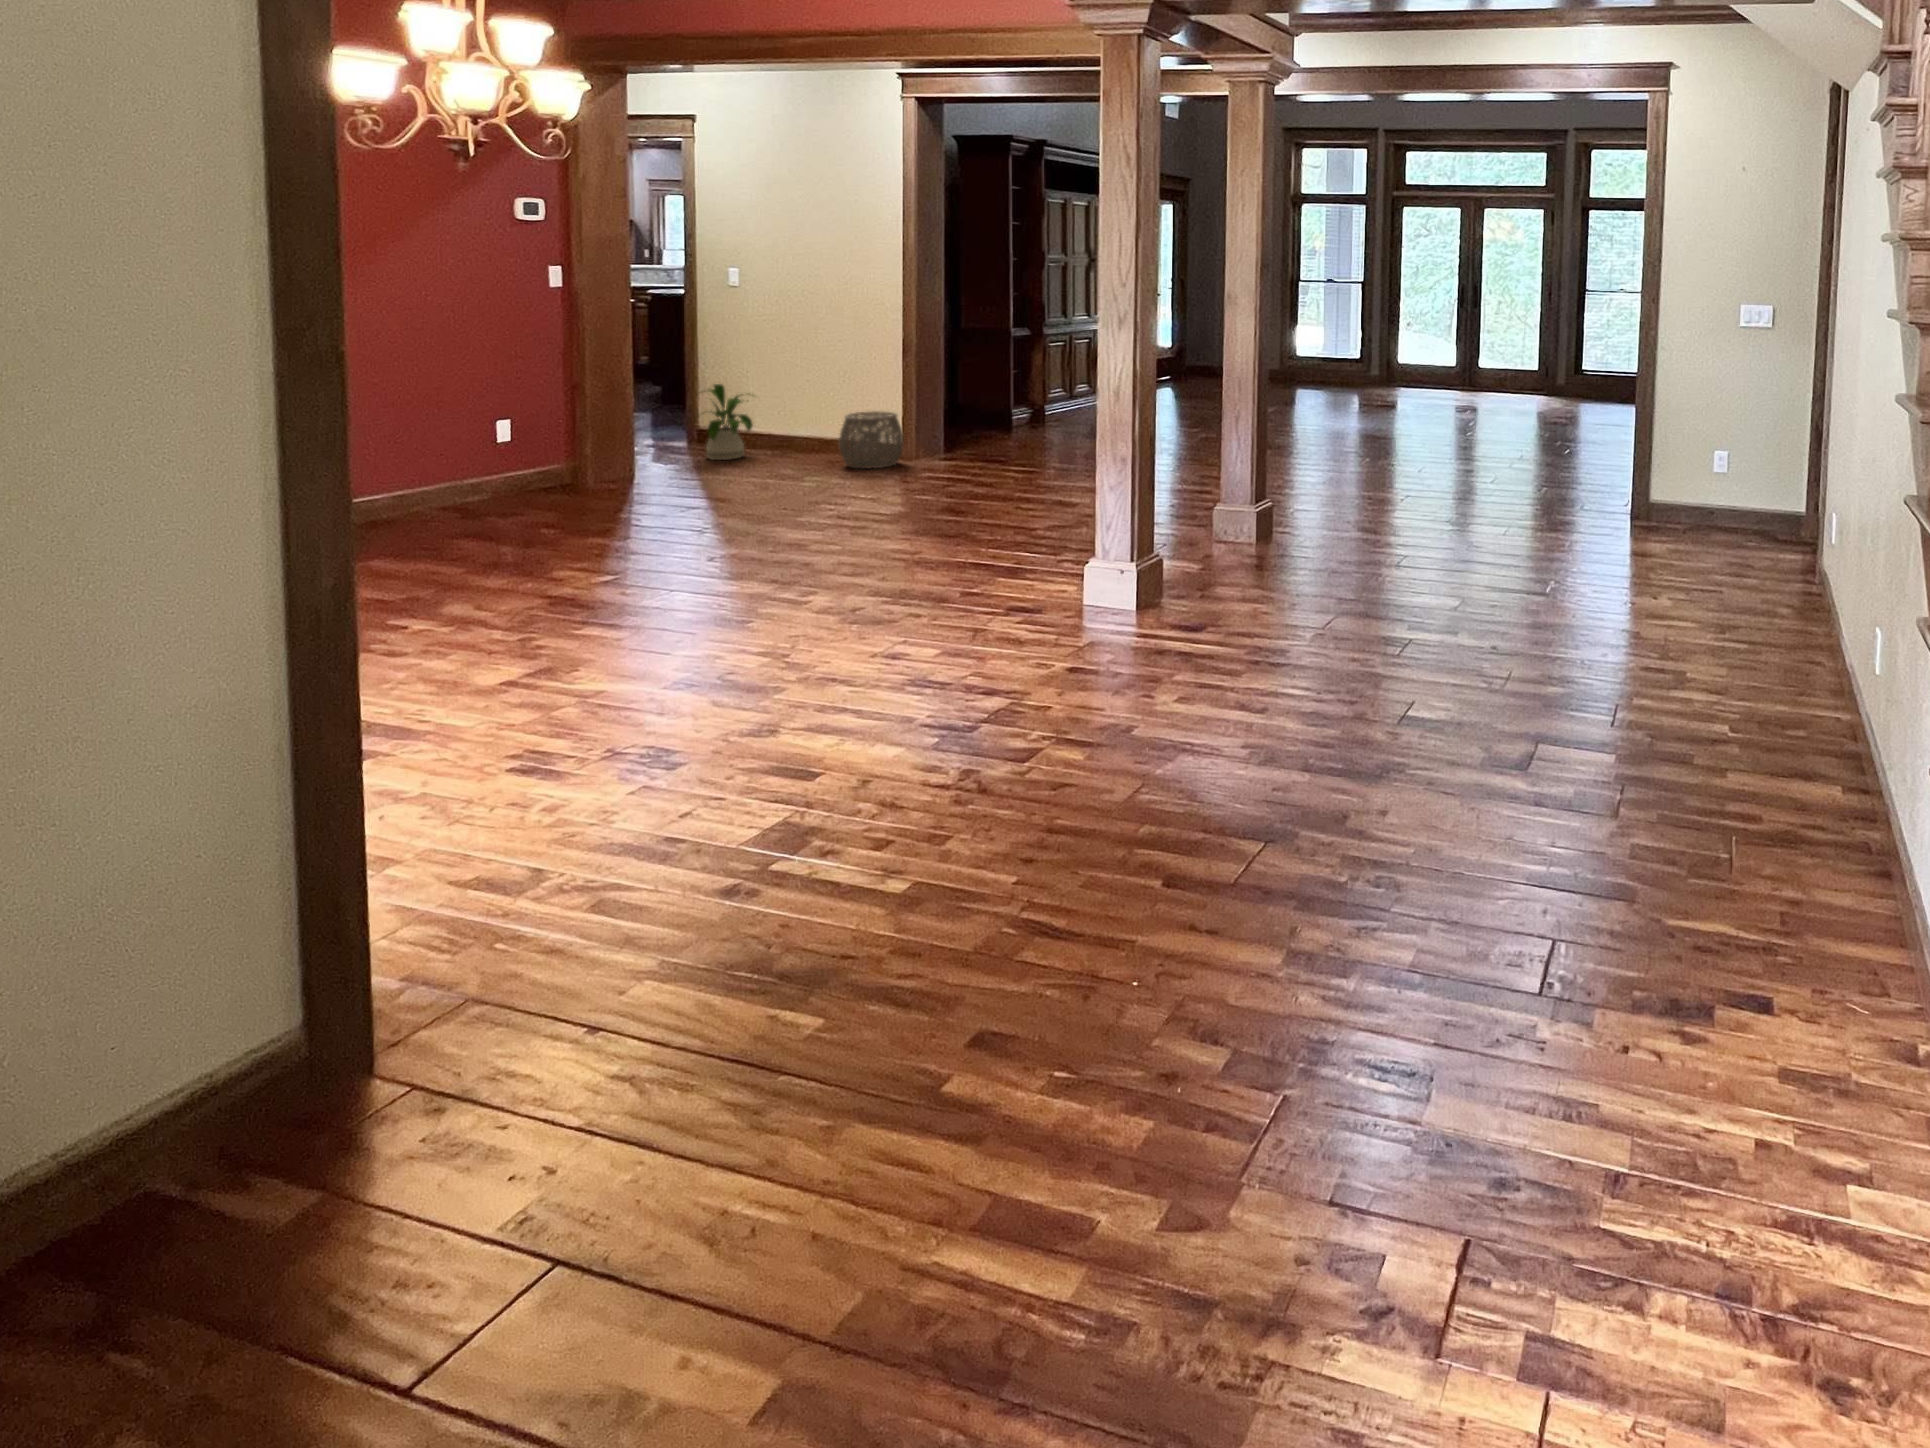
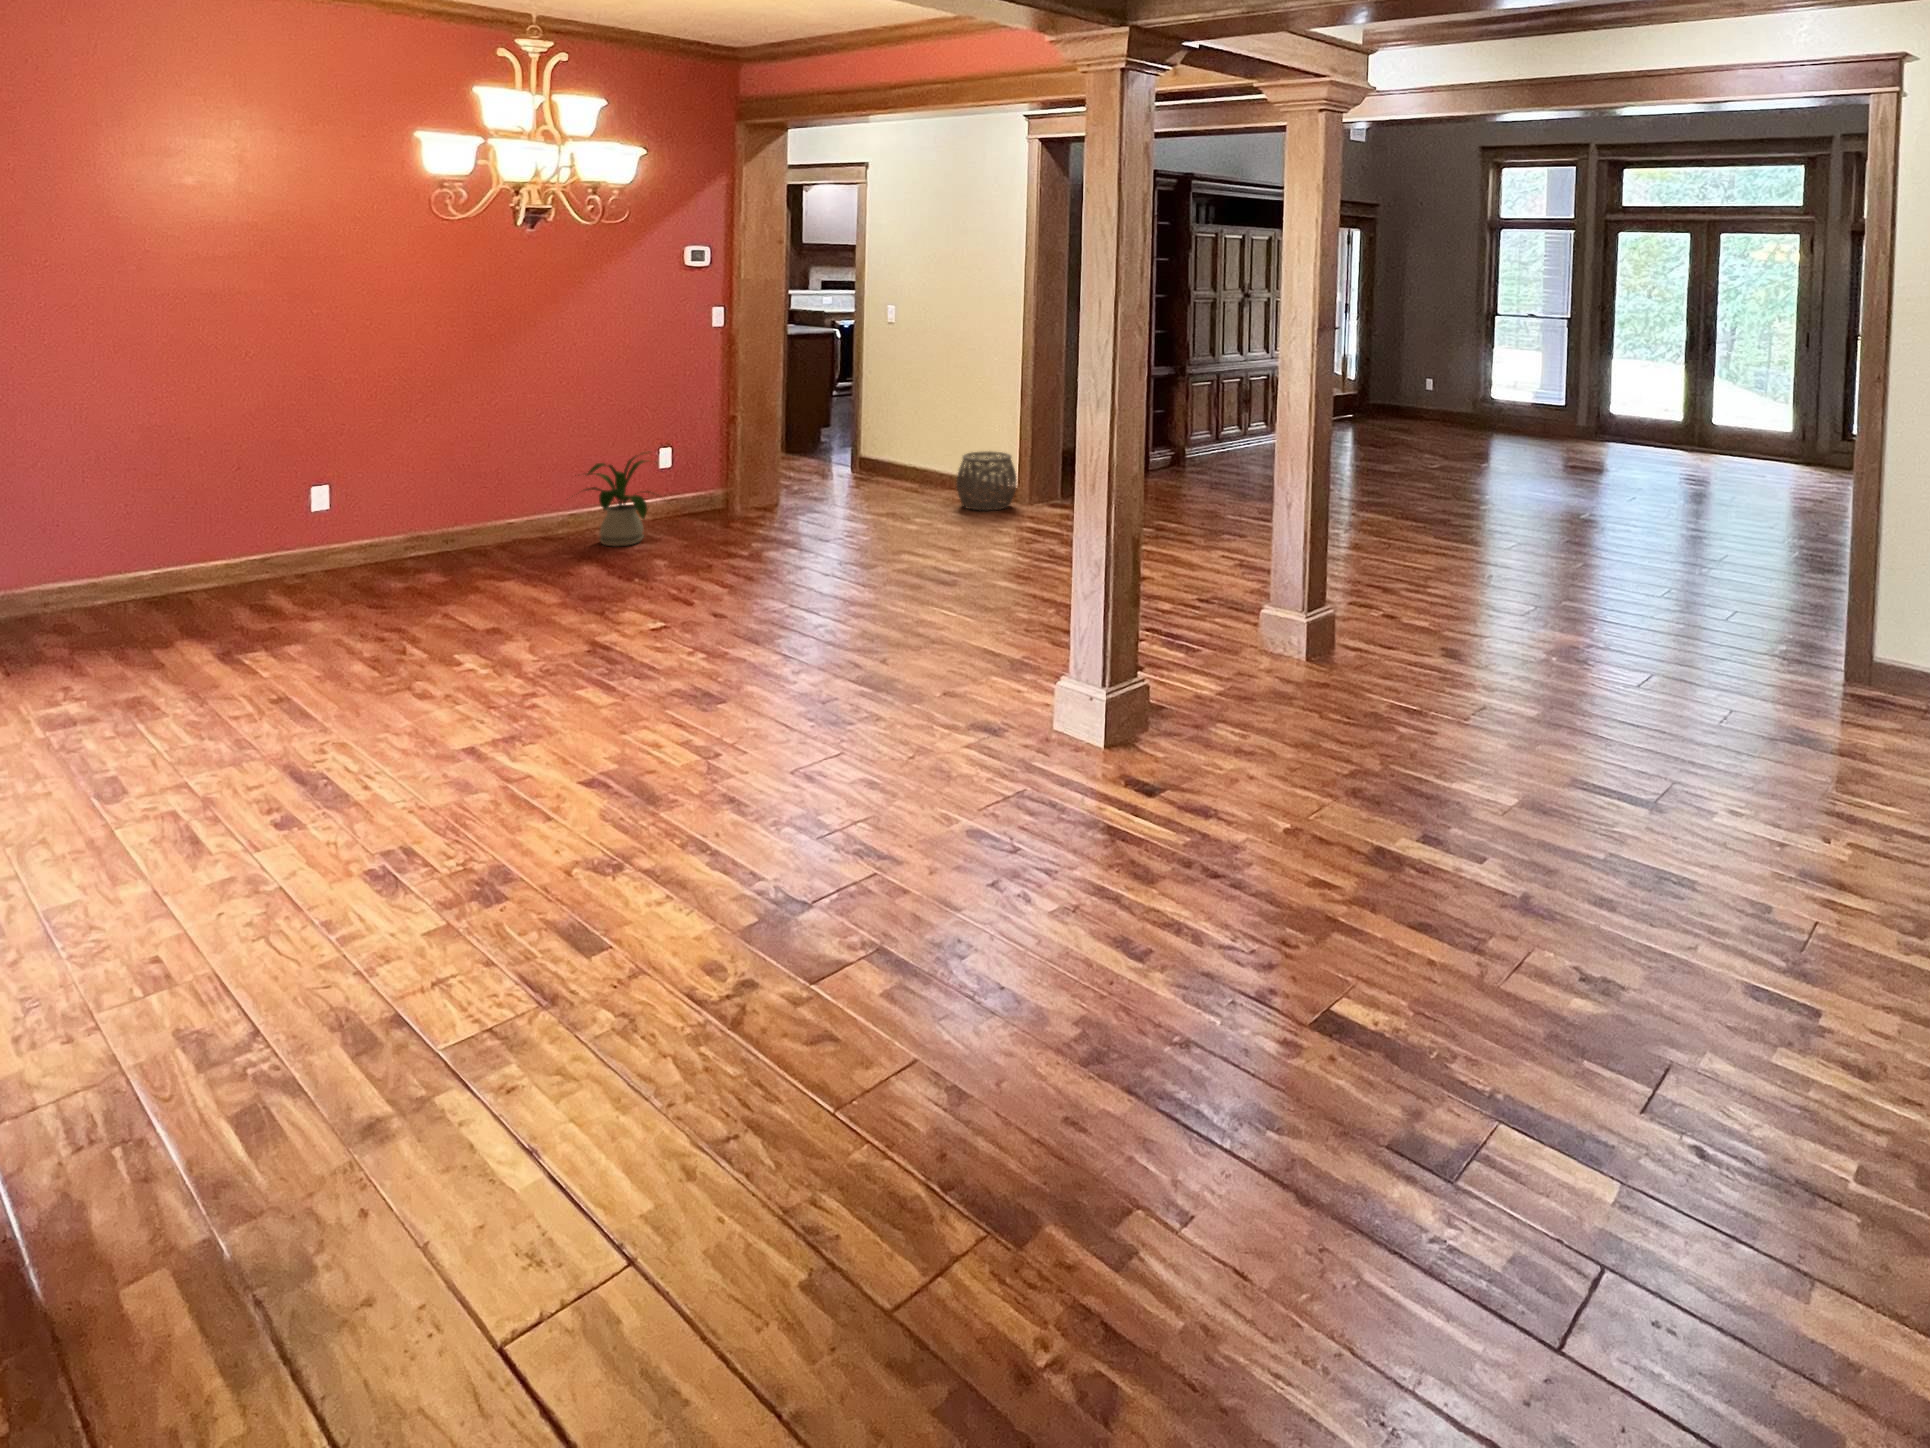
house plant: present [702,384,753,460] -> present [585,453,647,546]

